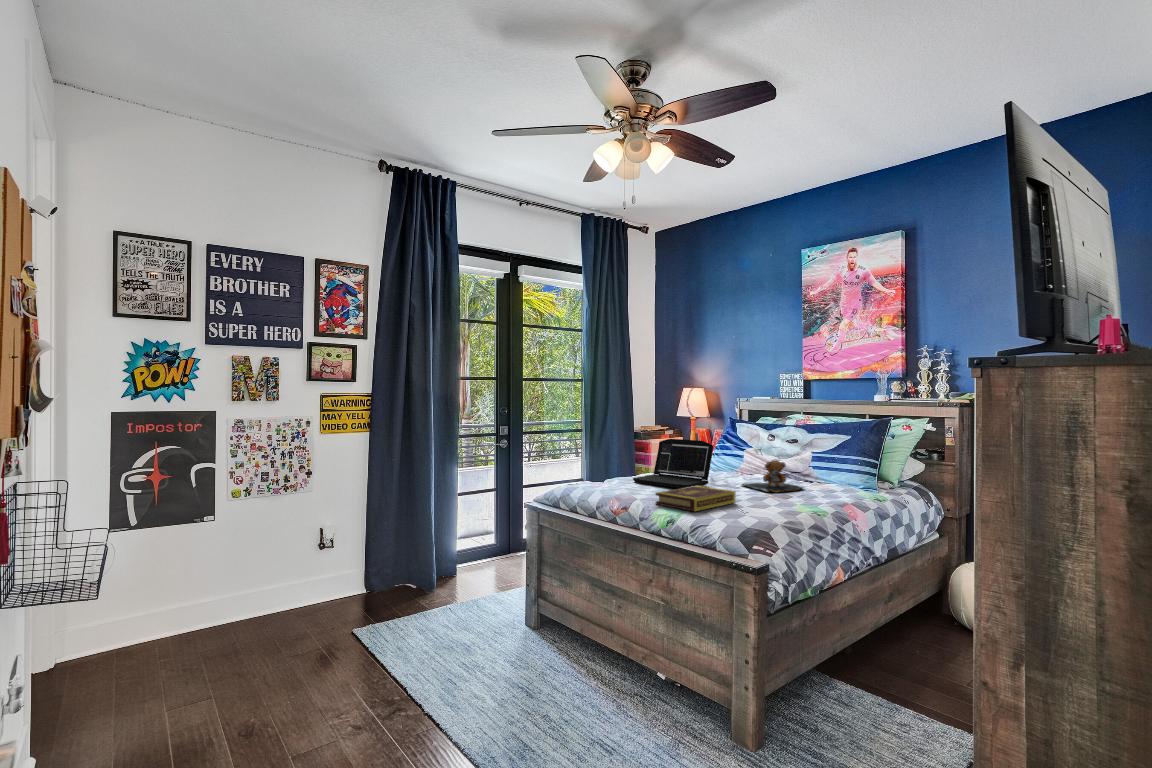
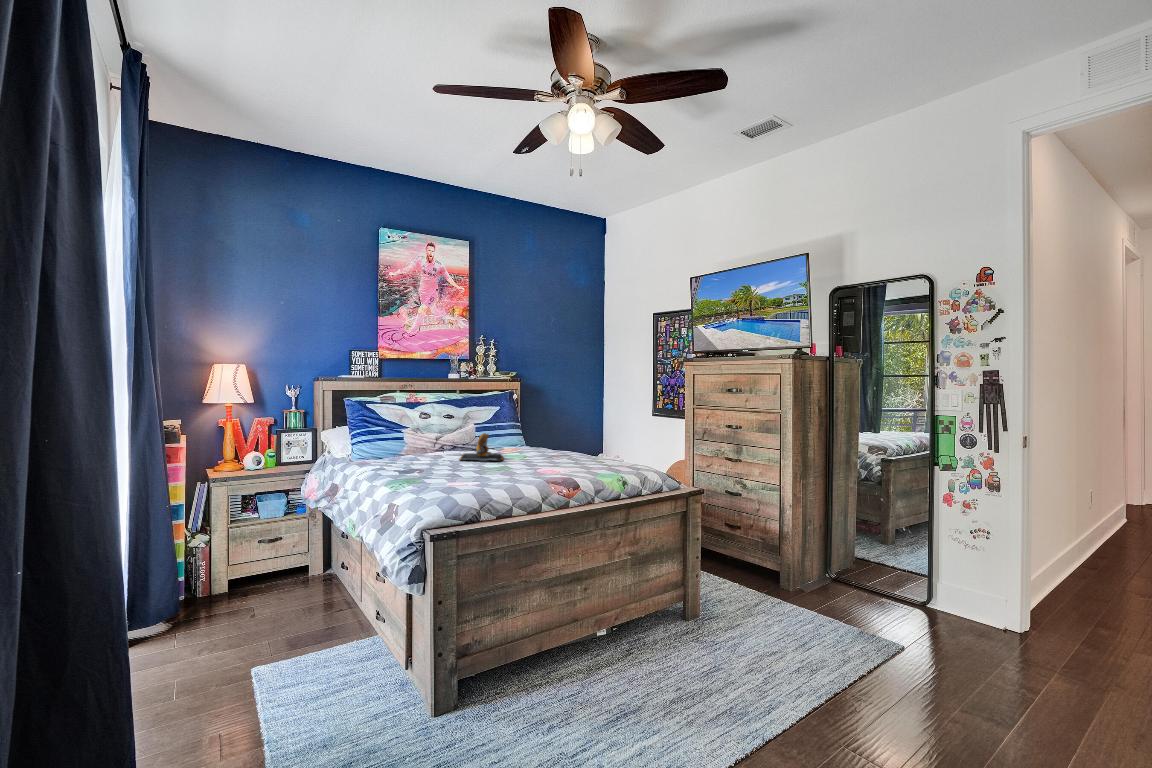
laptop: present [633,439,713,488] -> none [374,421,458,476]
book: present [656,486,735,511] -> none [486,461,550,486]

